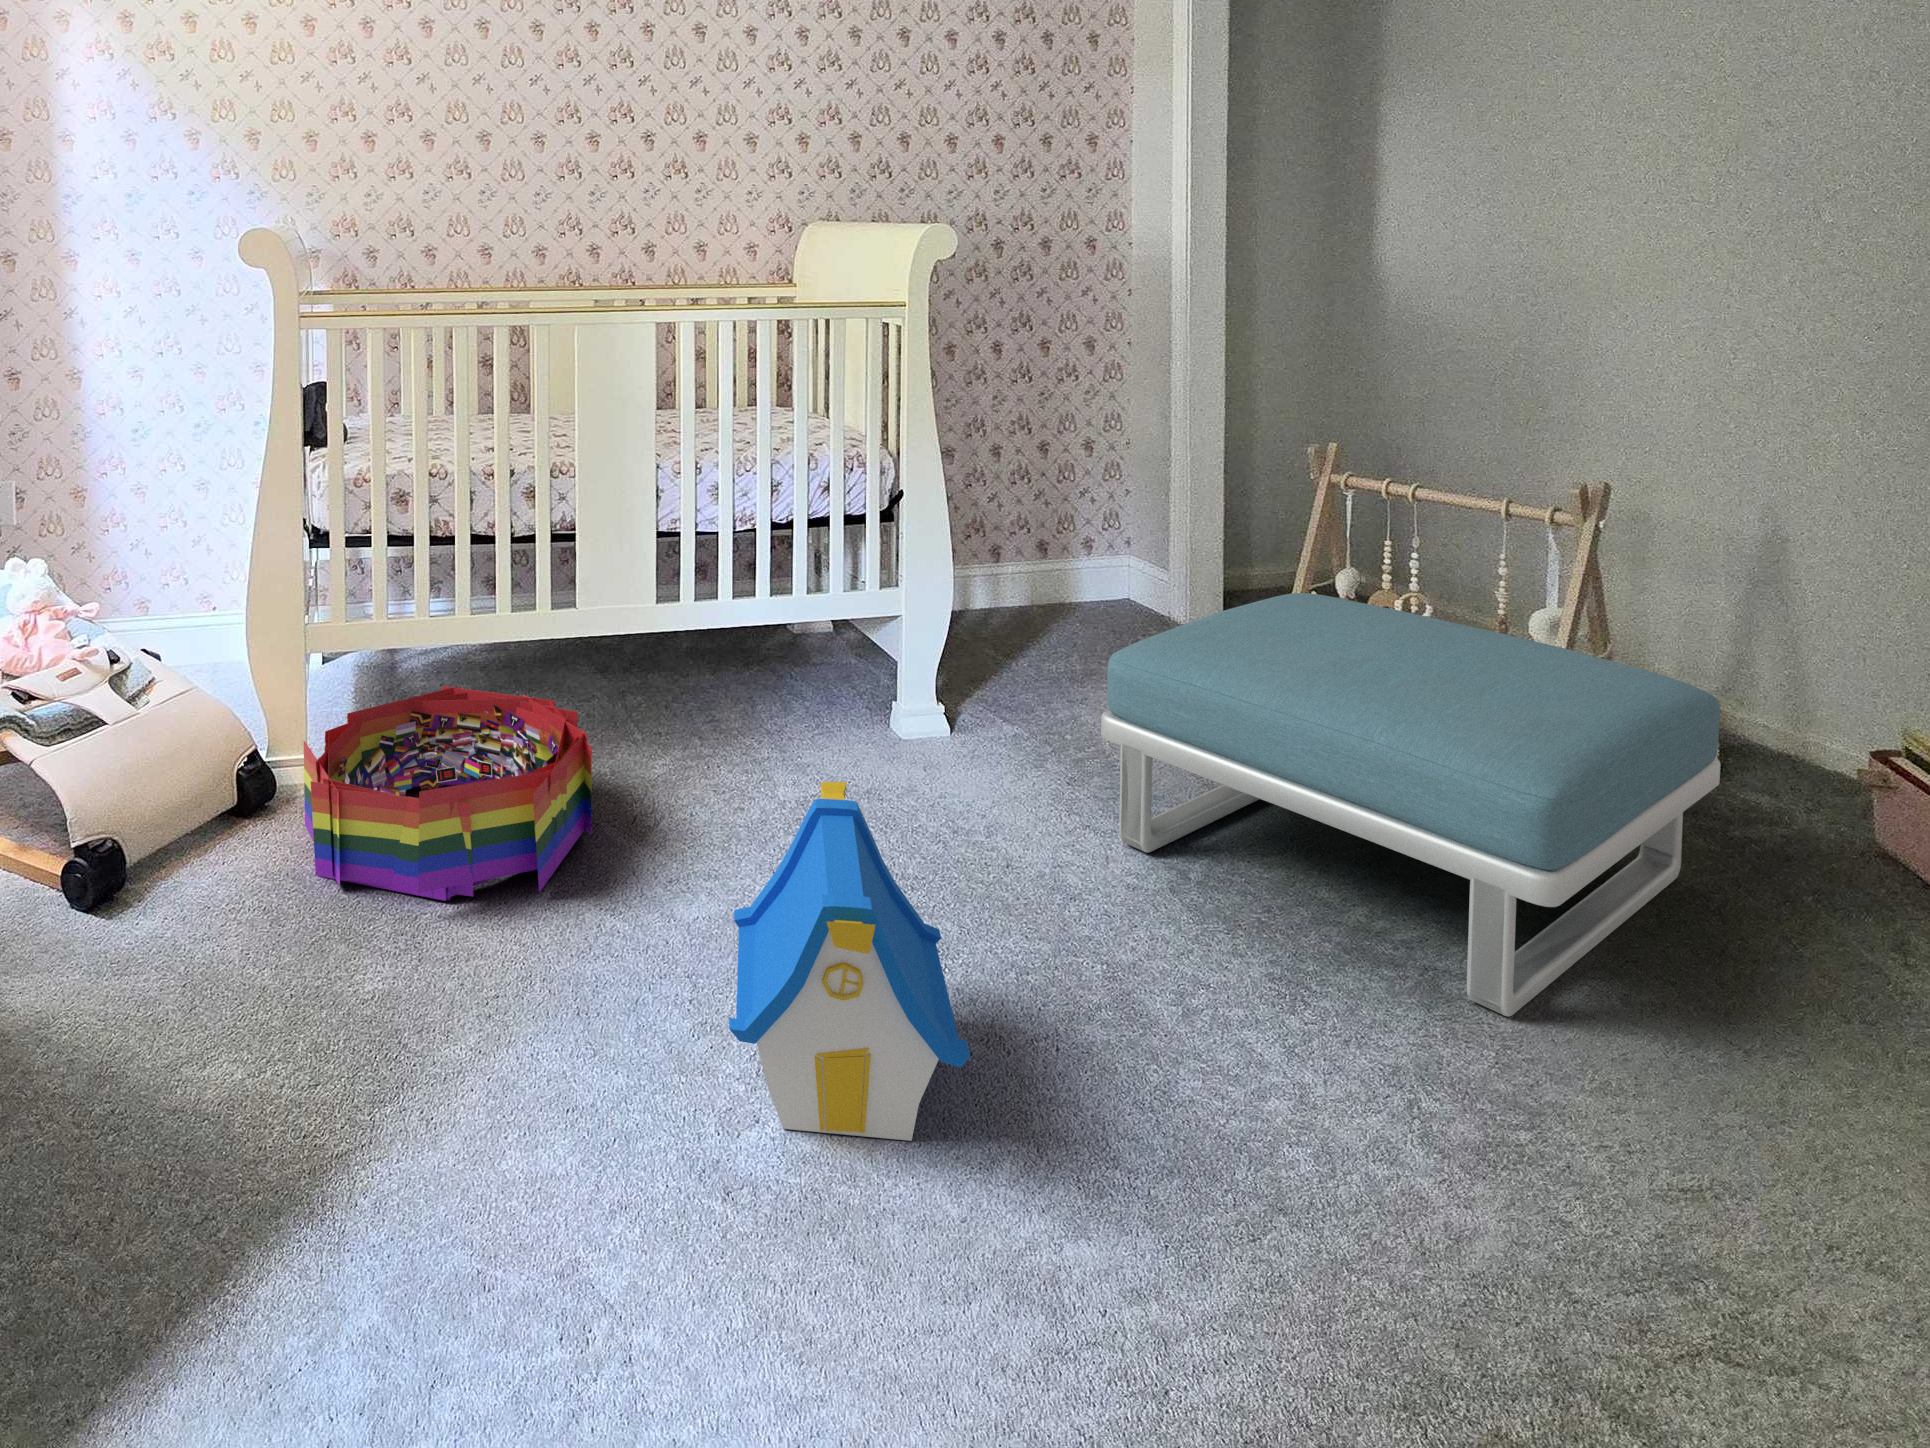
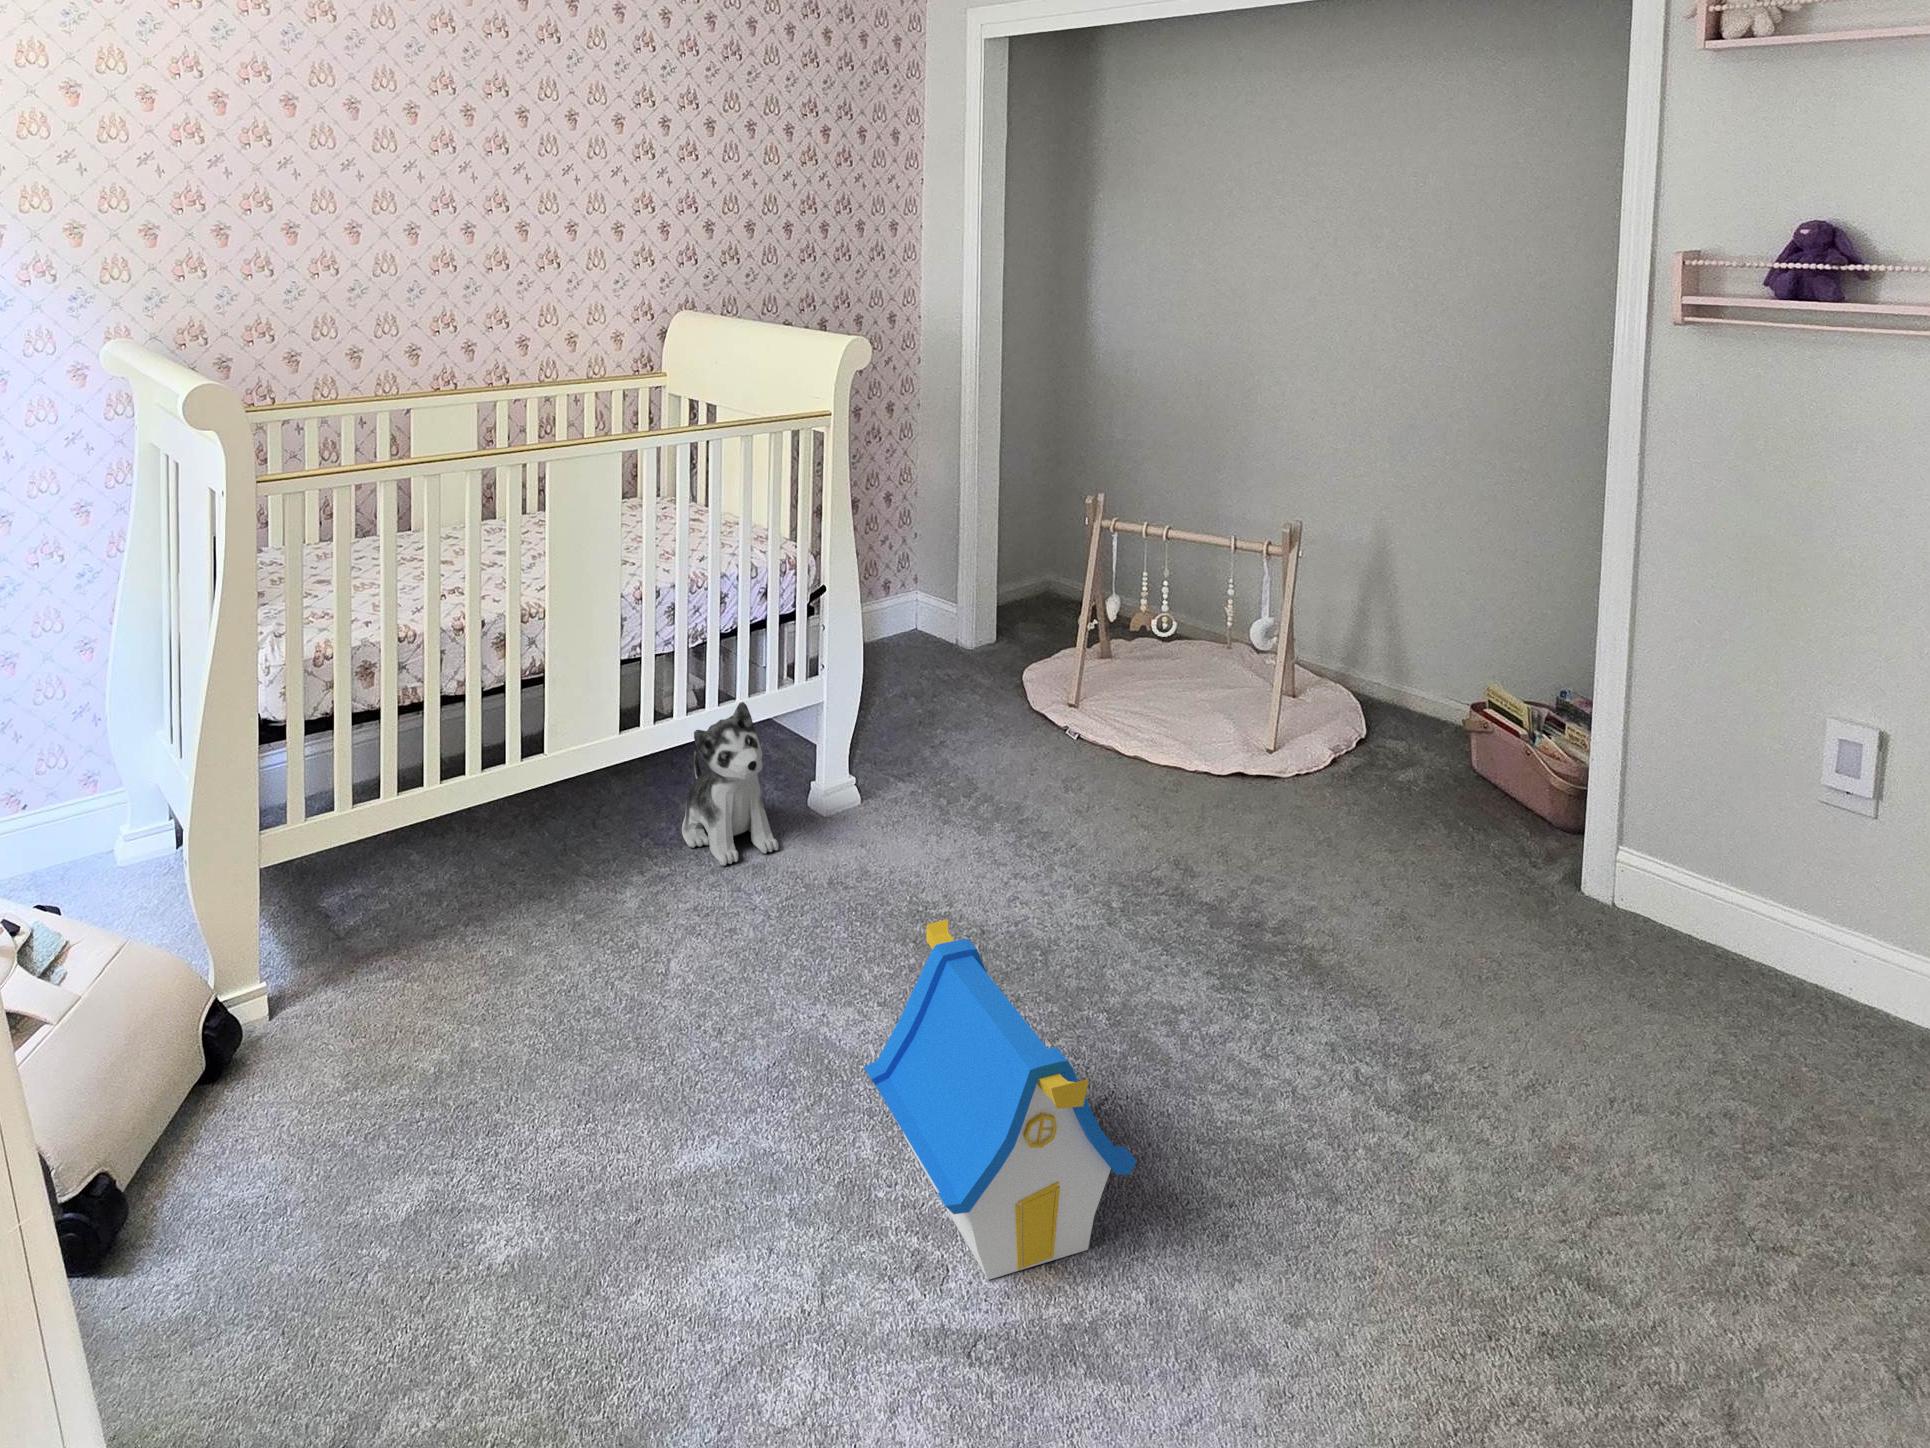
footstool: present [1101,593,1721,1017] -> none [1041,637,1423,978]
plush toy: none [730,594,822,756] -> present [682,702,779,866]
storage bin: present [304,686,592,901] -> none [308,862,635,1149]

